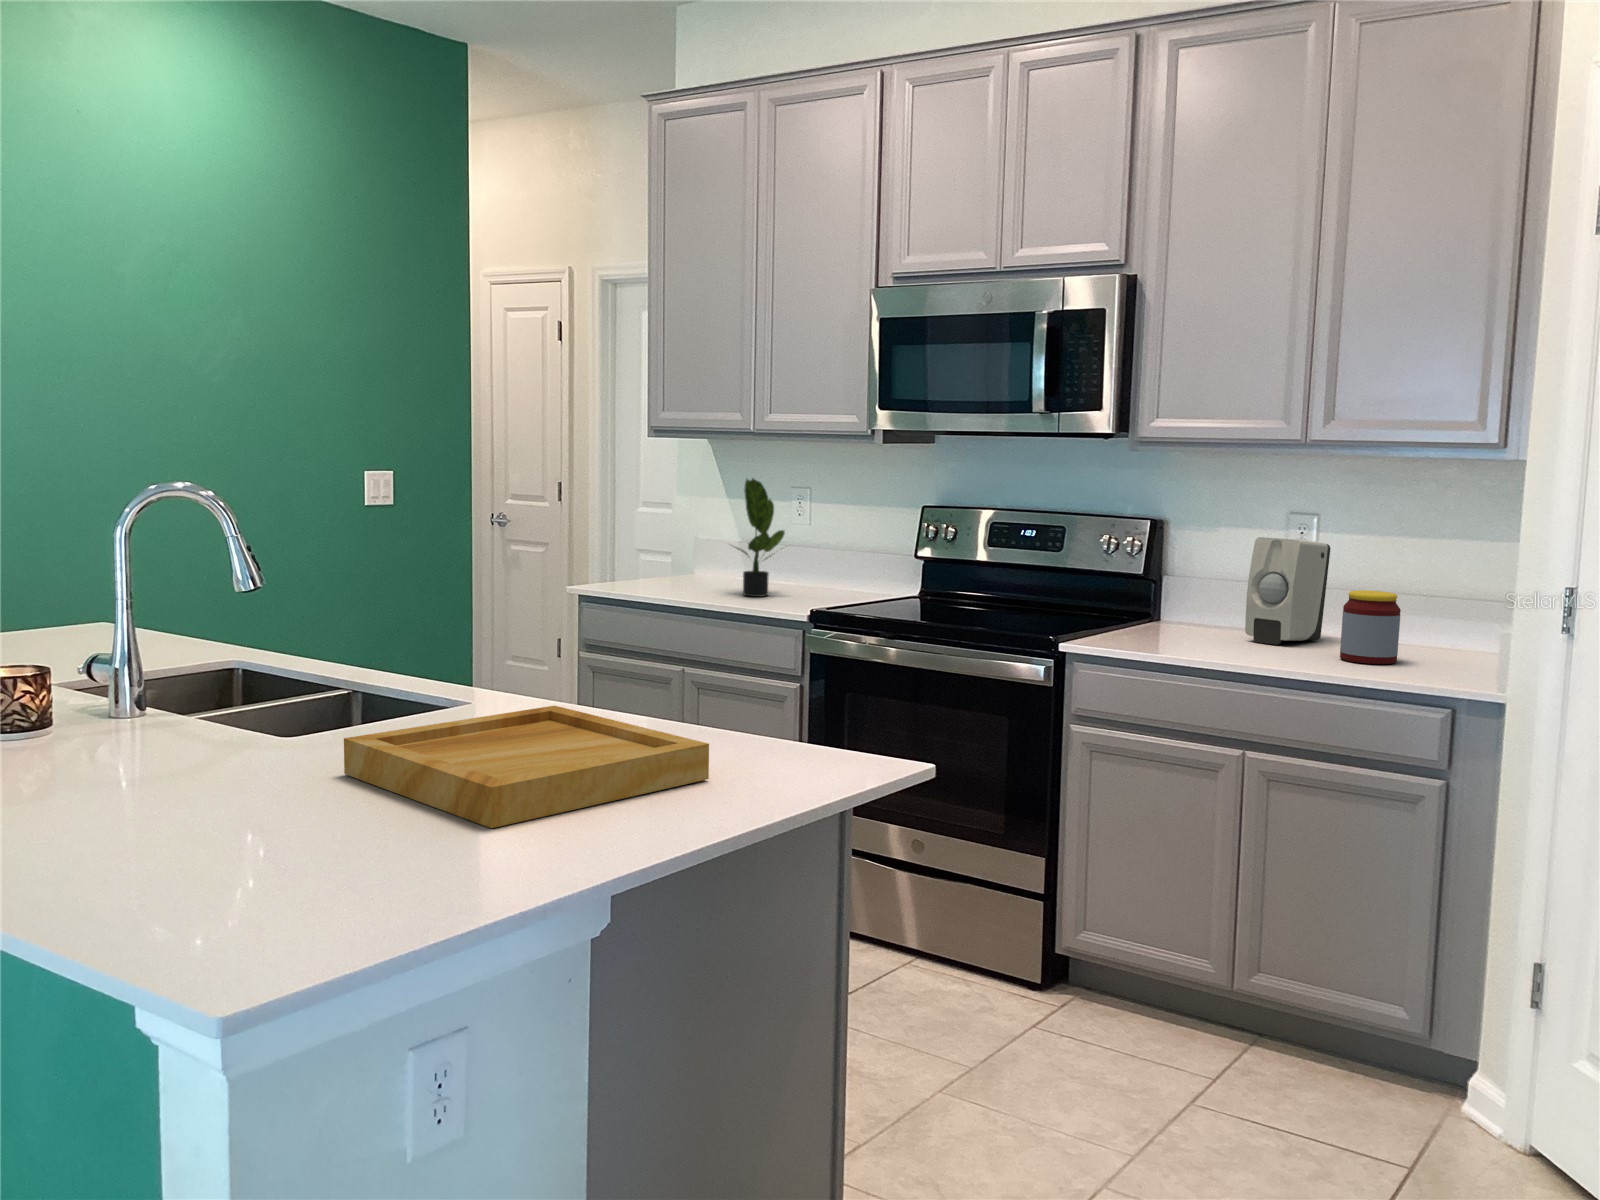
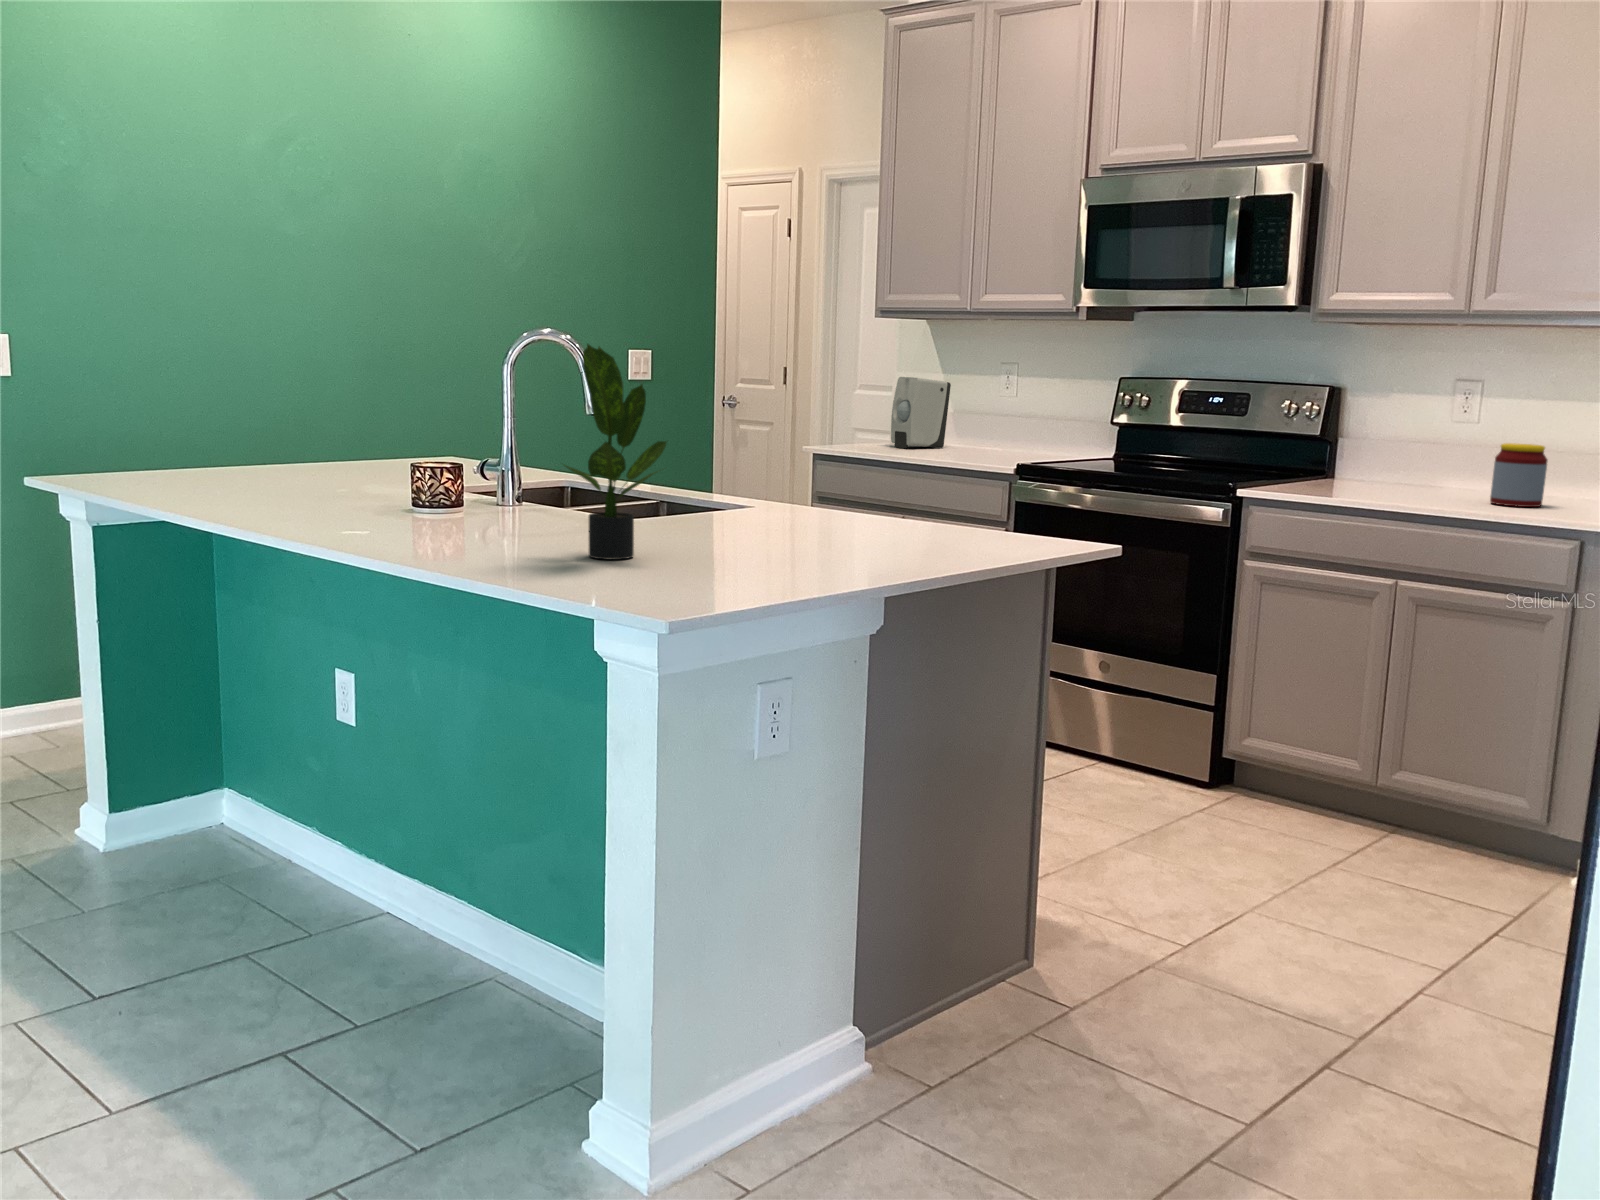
potted plant: present [736,479,785,597] -> present [564,344,667,560]
soap dispenser: present [1245,537,1330,645] -> present [891,377,951,448]
tray: present [344,706,709,828] -> none [684,499,950,560]

